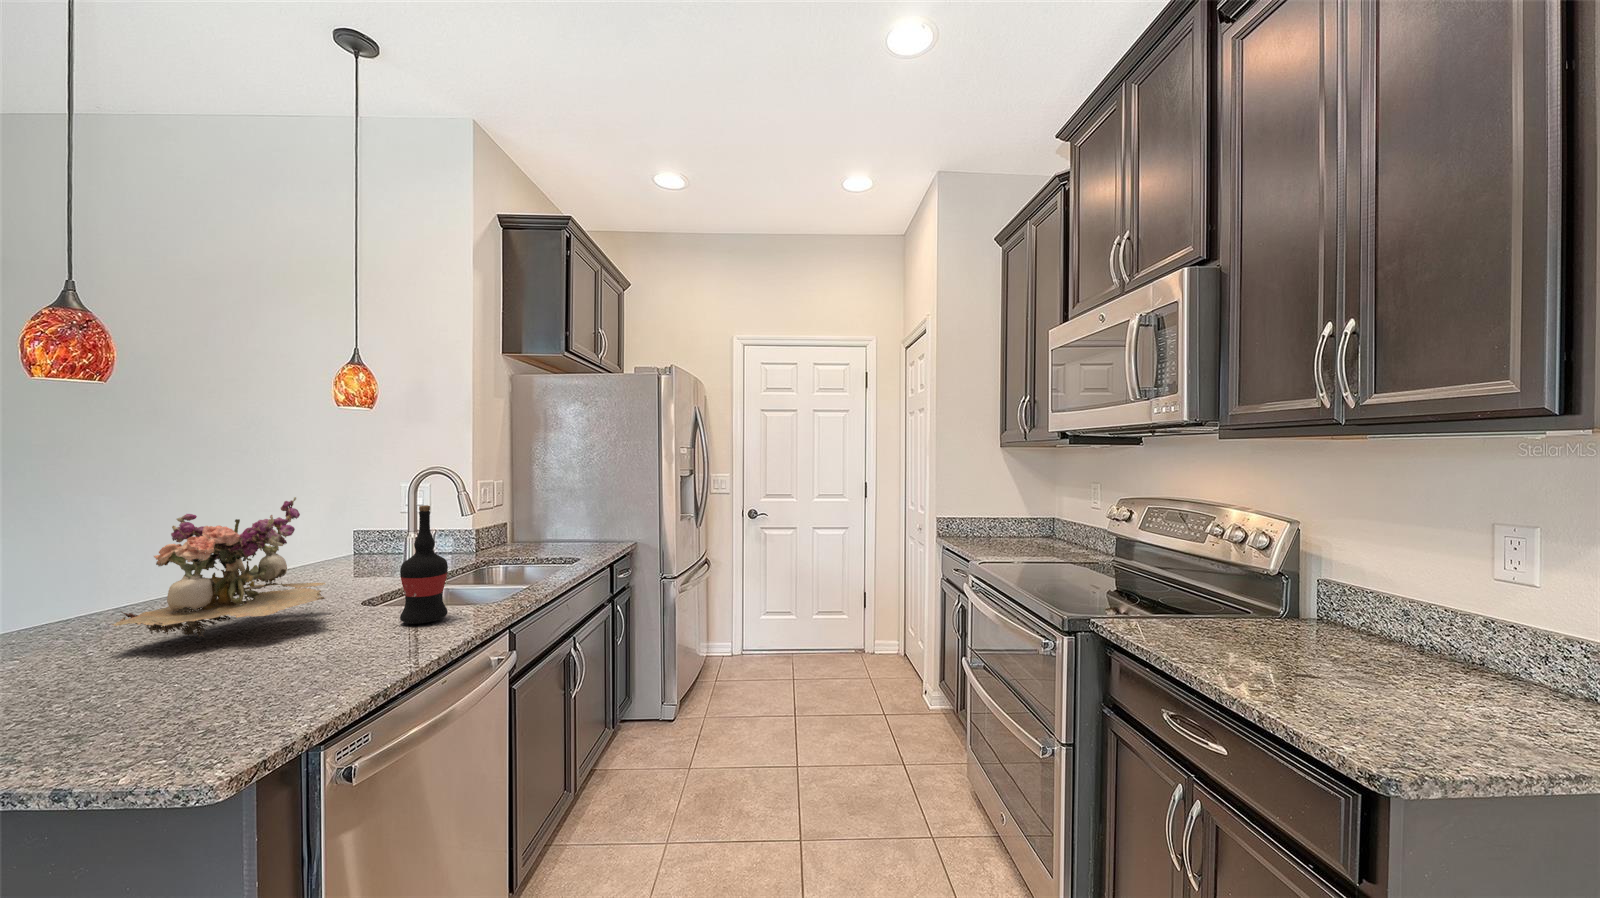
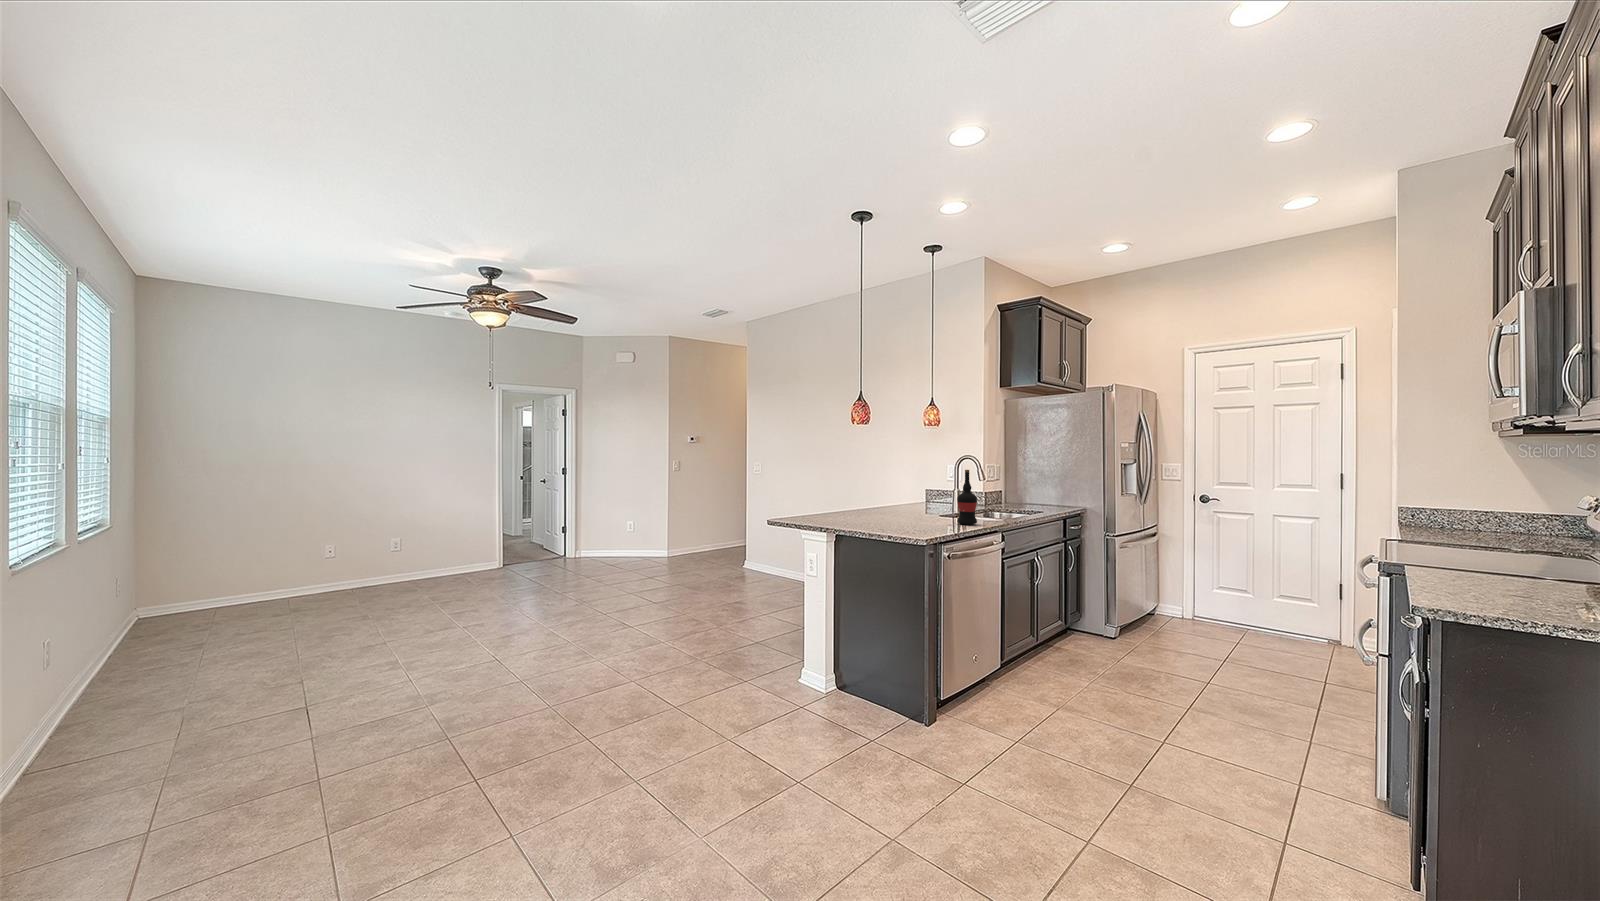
flower arrangement: present [112,497,325,638] -> none [866,466,929,519]

